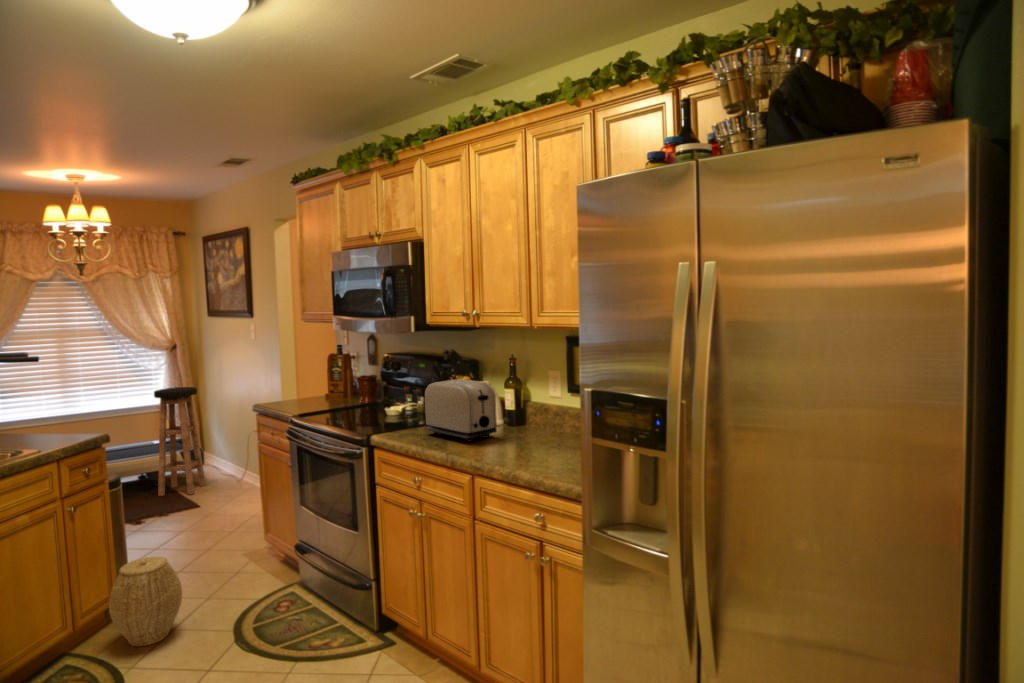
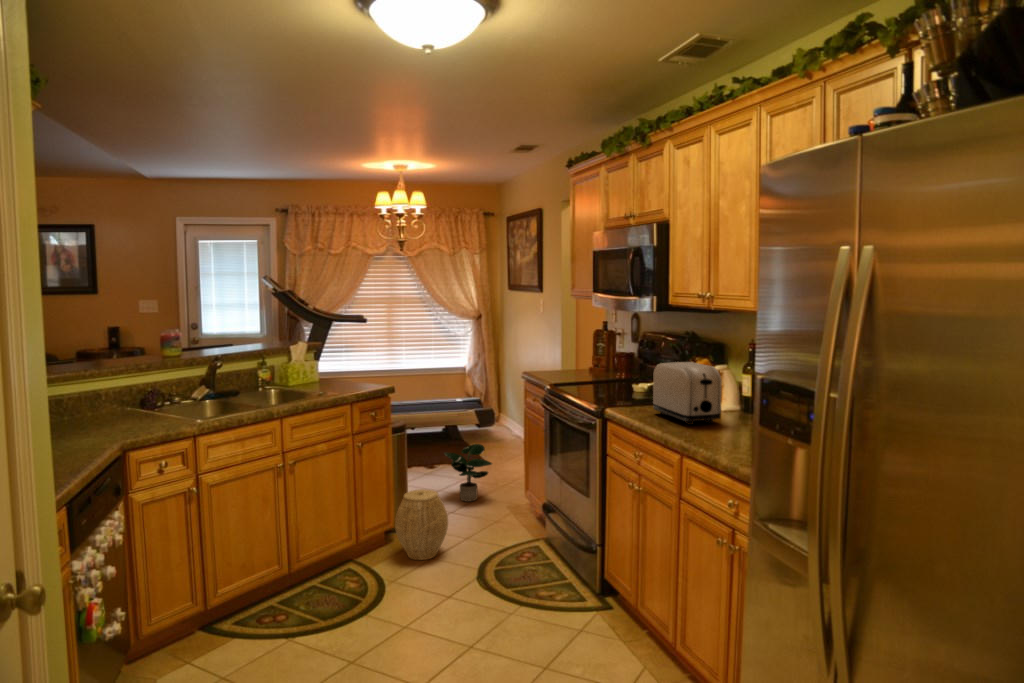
bar stool: present [154,387,206,496] -> none [456,353,494,449]
potted plant: none [157,491,222,560] -> present [444,444,492,502]

